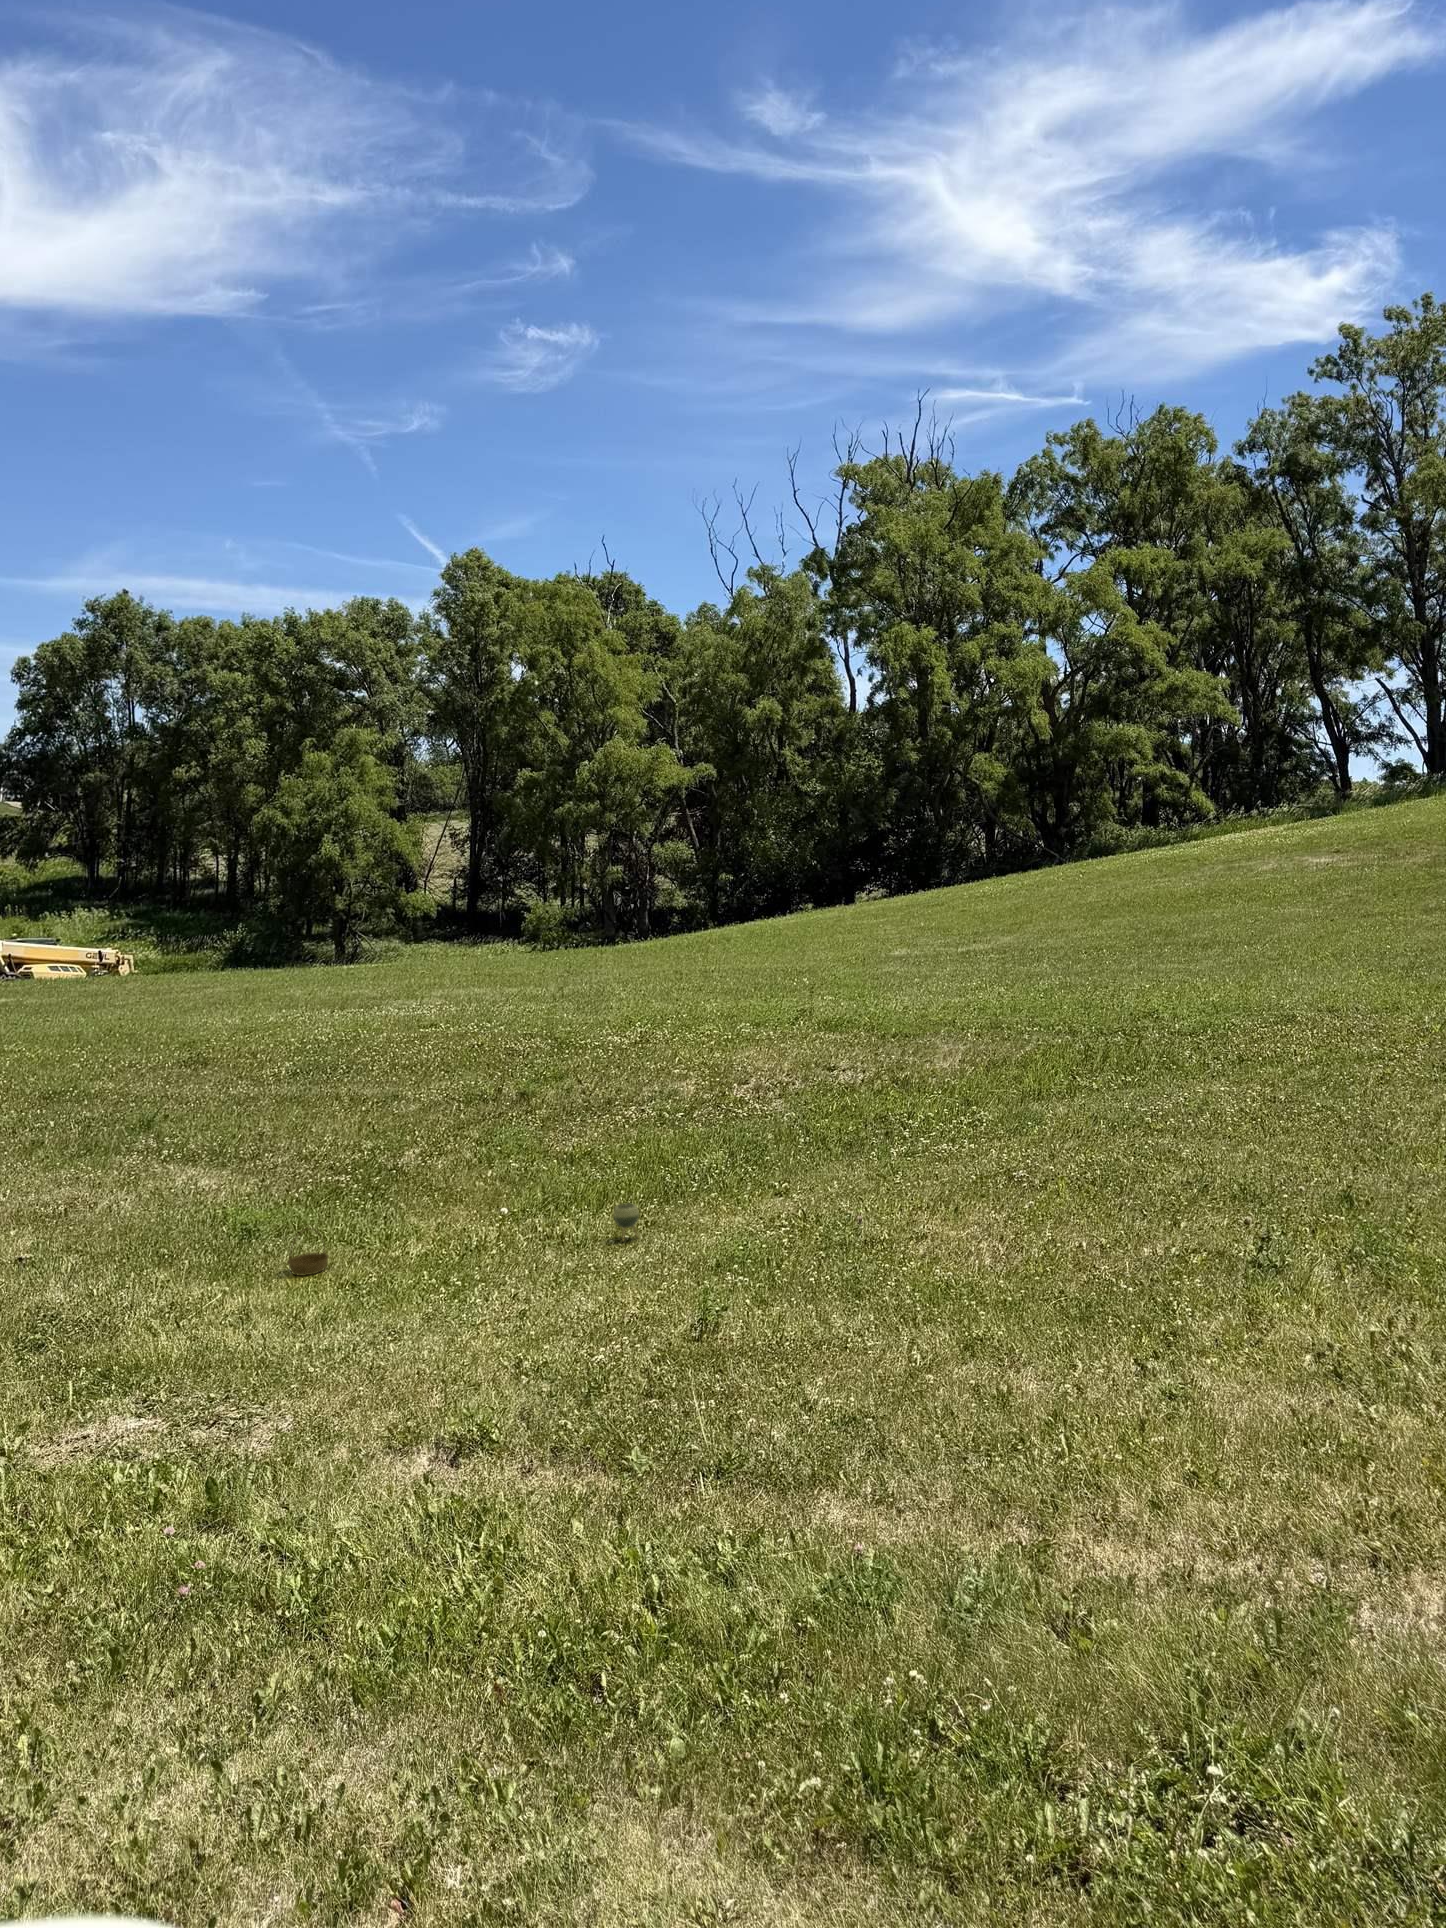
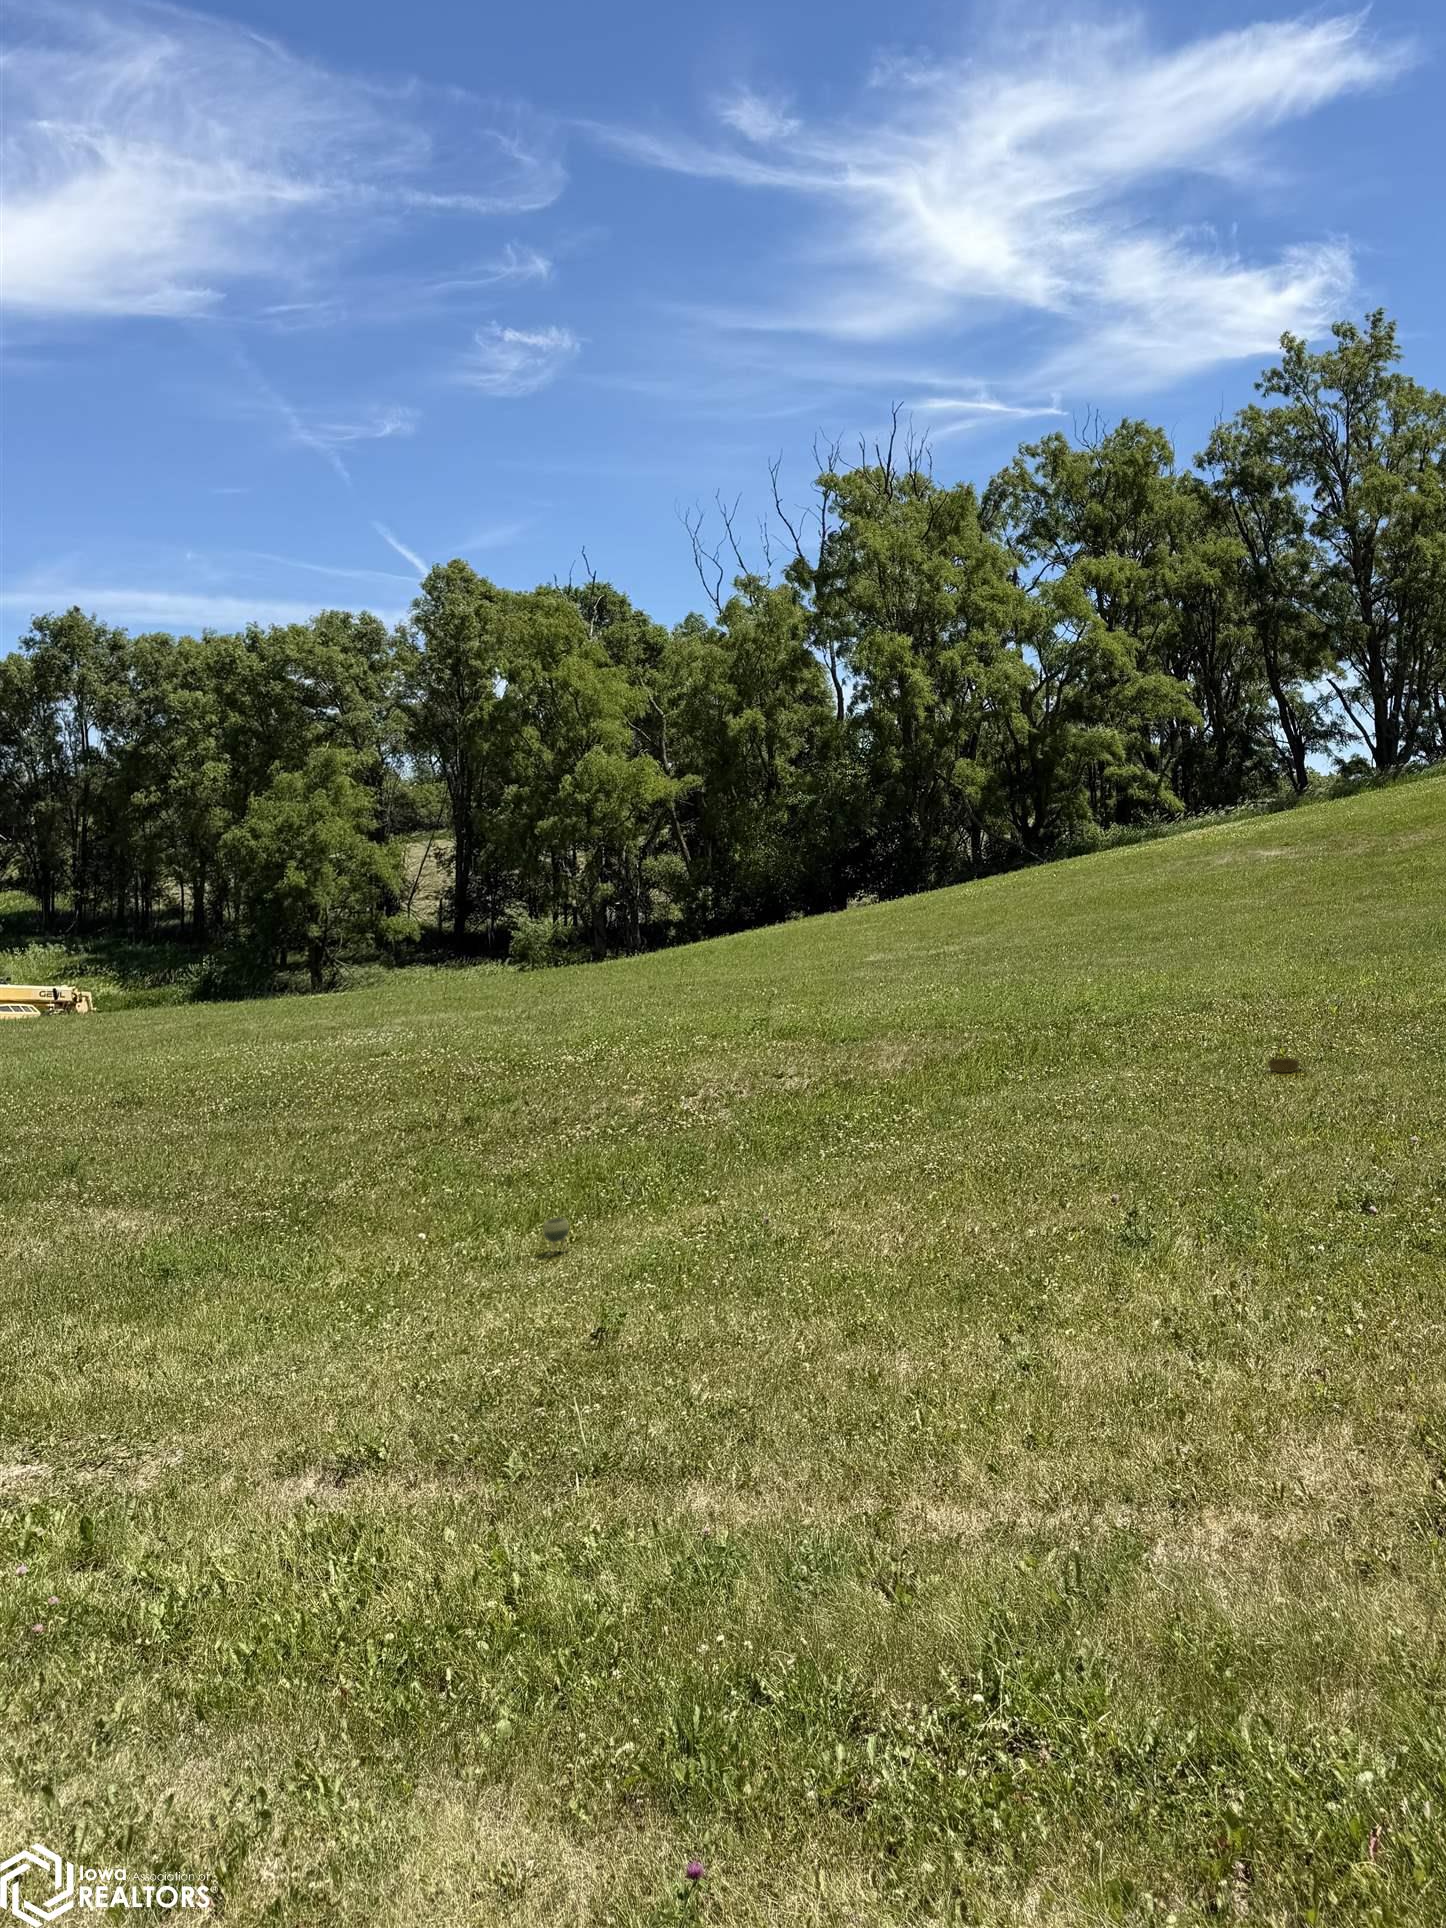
basket: present [287,1230,329,1276] -> present [1268,1039,1299,1073]

